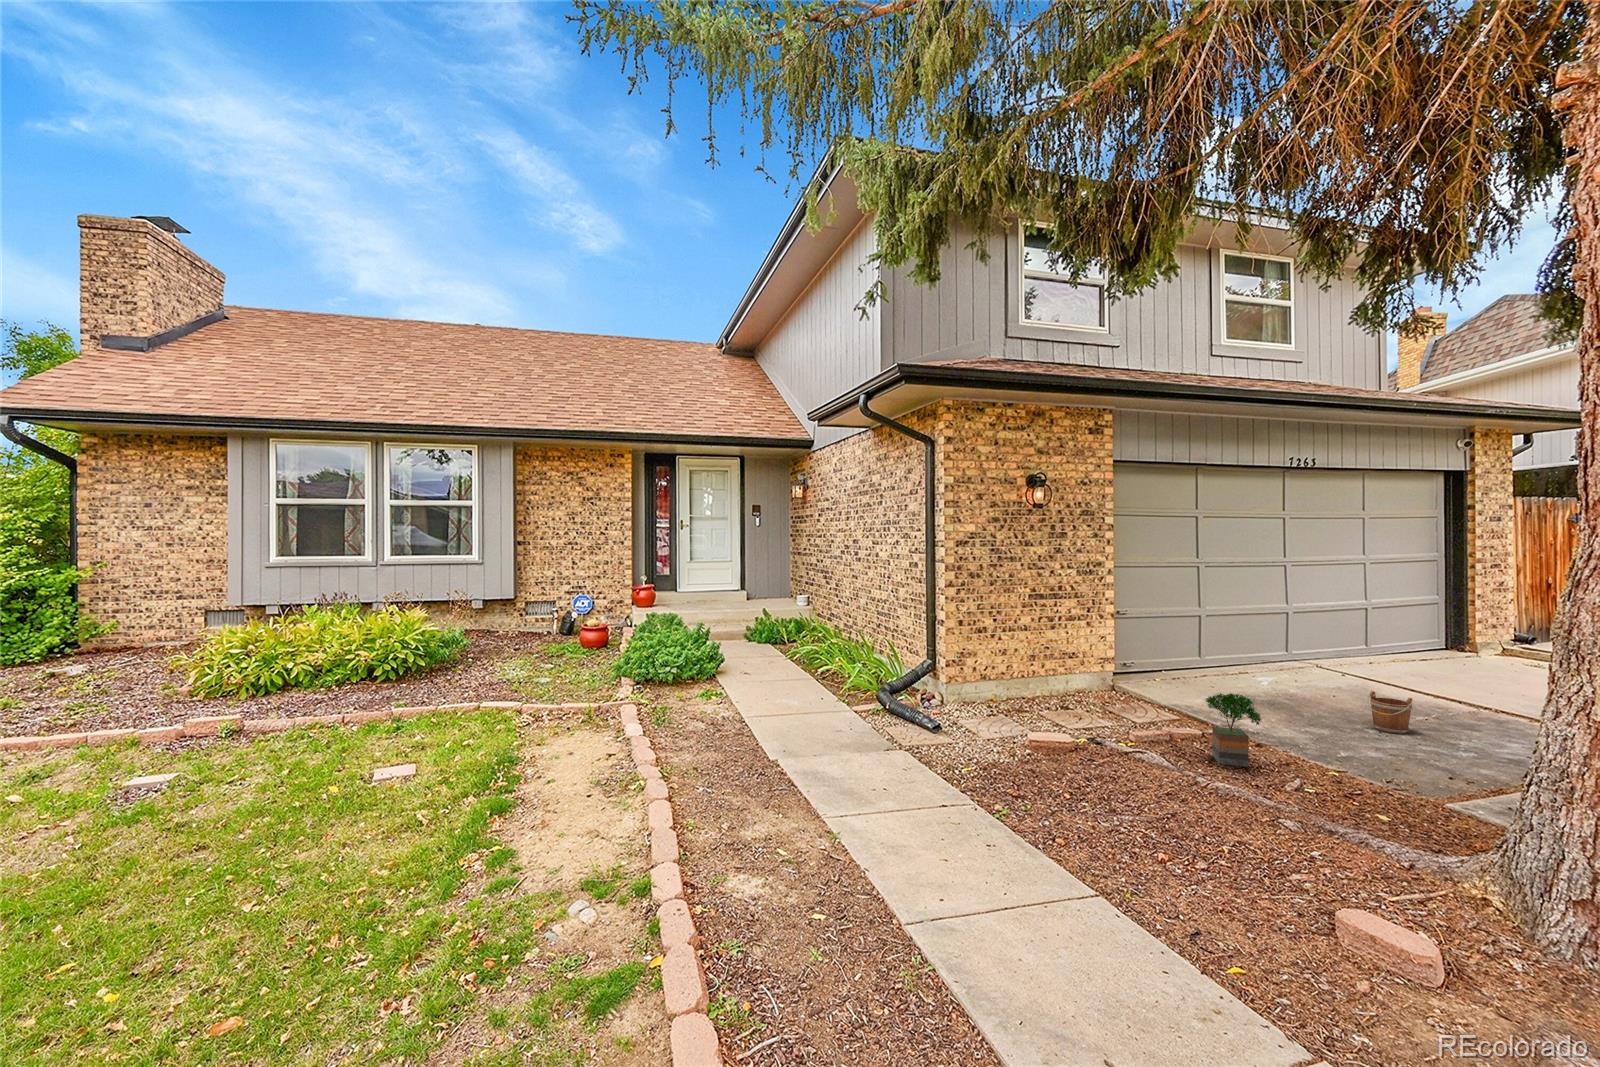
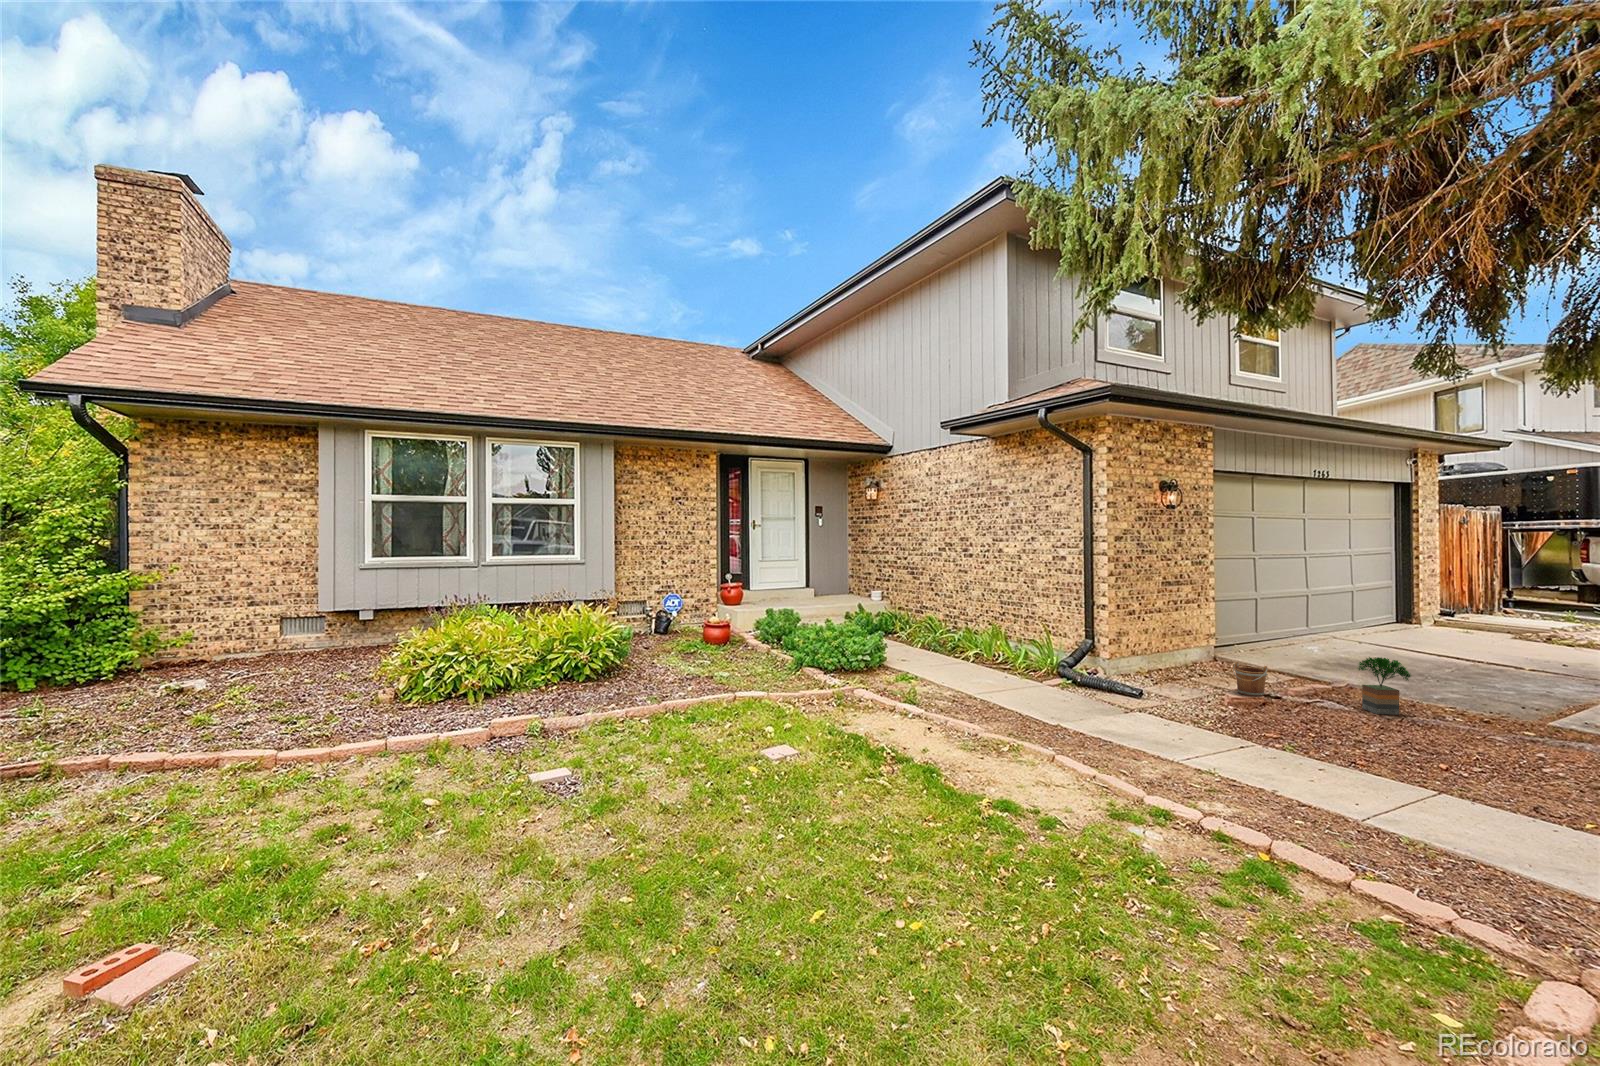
bucket: present [1367,691,1413,734] -> present [1233,662,1268,696]

